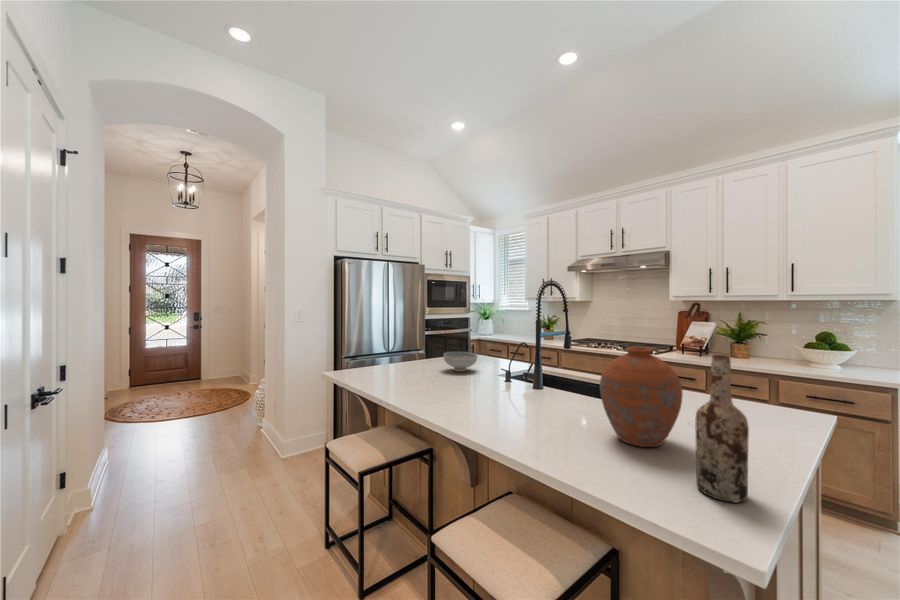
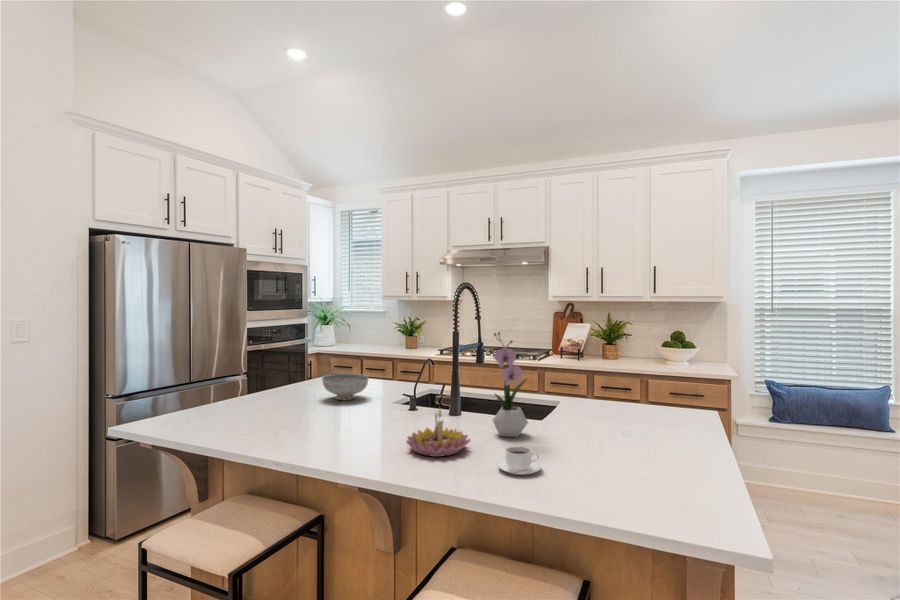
flower arrangement: none [546,320,584,414] -> present [493,332,528,437]
vase: present [600,347,683,447] -> none [563,360,641,461]
wine bottle: present [695,355,749,502] -> none [674,365,716,497]
candle holder: none [465,379,519,420] -> present [406,409,470,457]
coffee cup: none [525,419,566,446] -> present [497,446,542,475]

